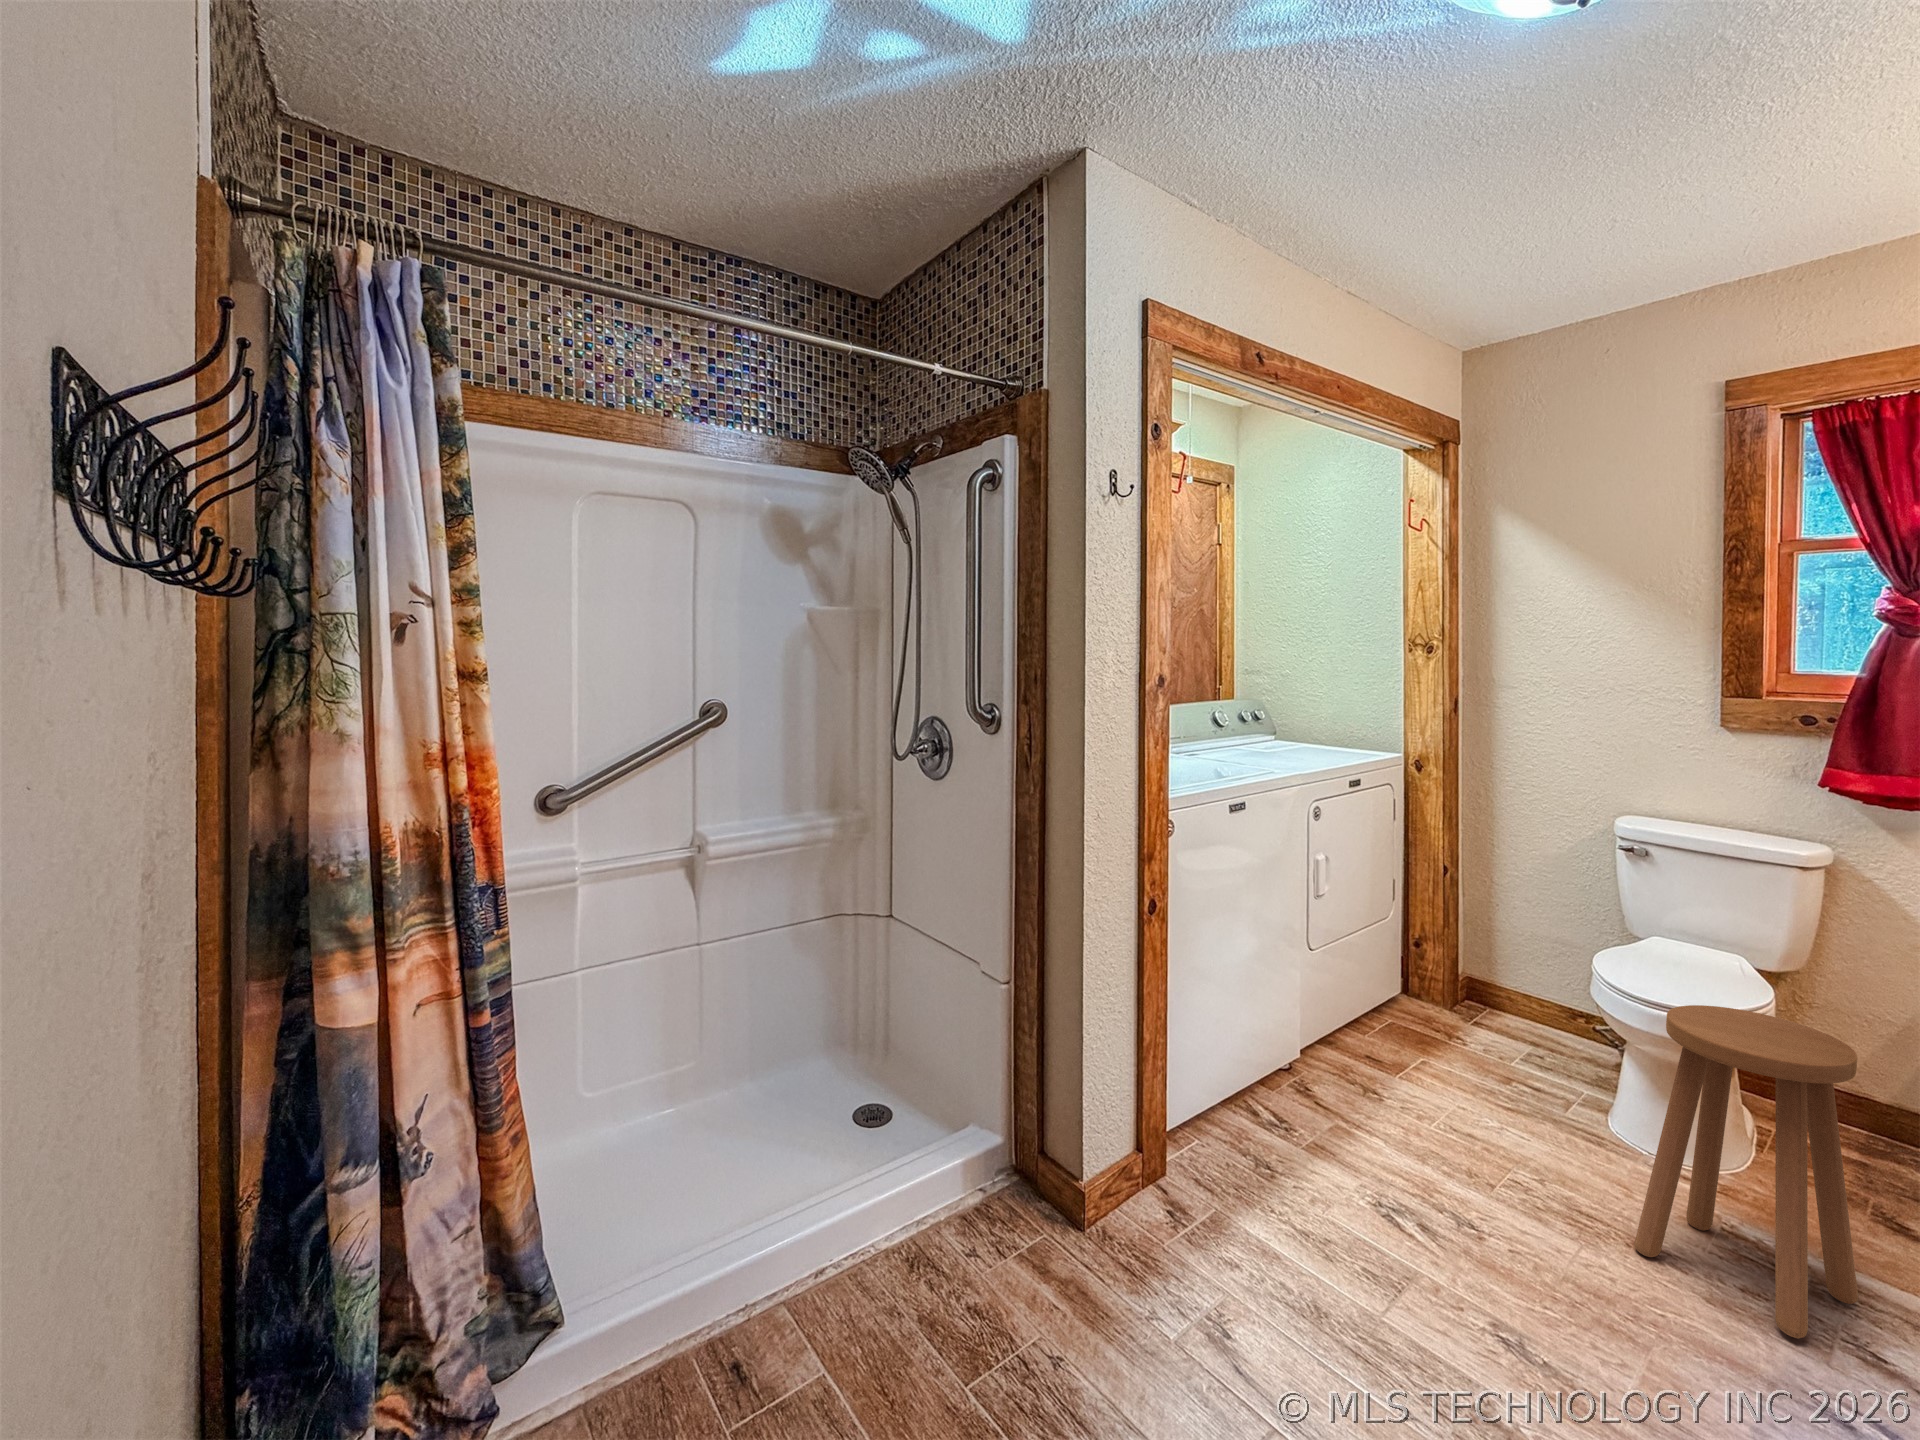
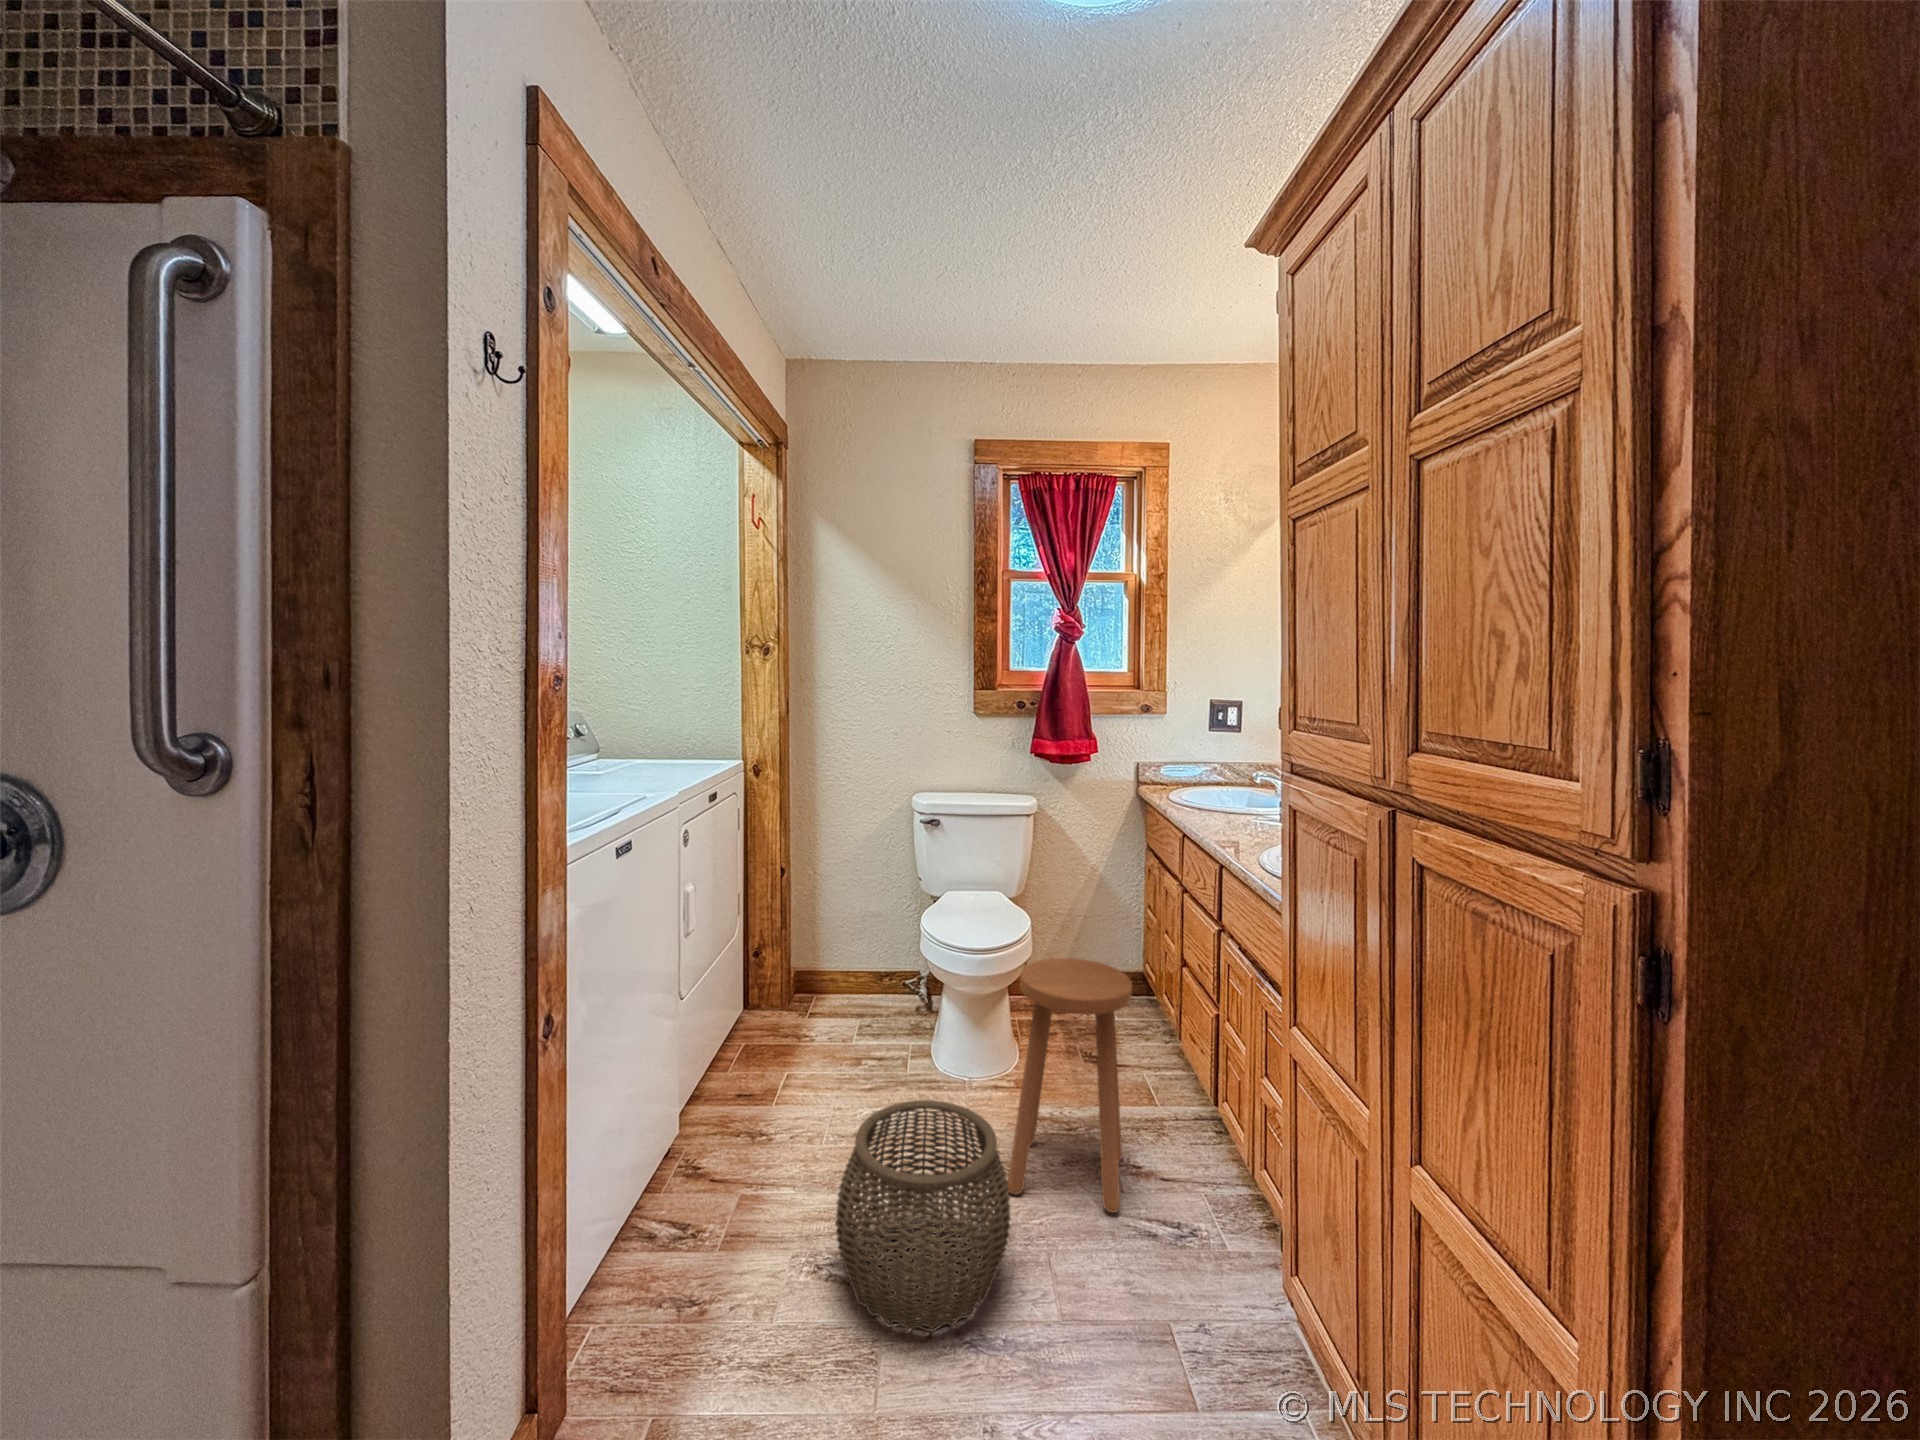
woven basket: none [1386,1083,1589,1303] -> present [835,1100,1011,1332]

